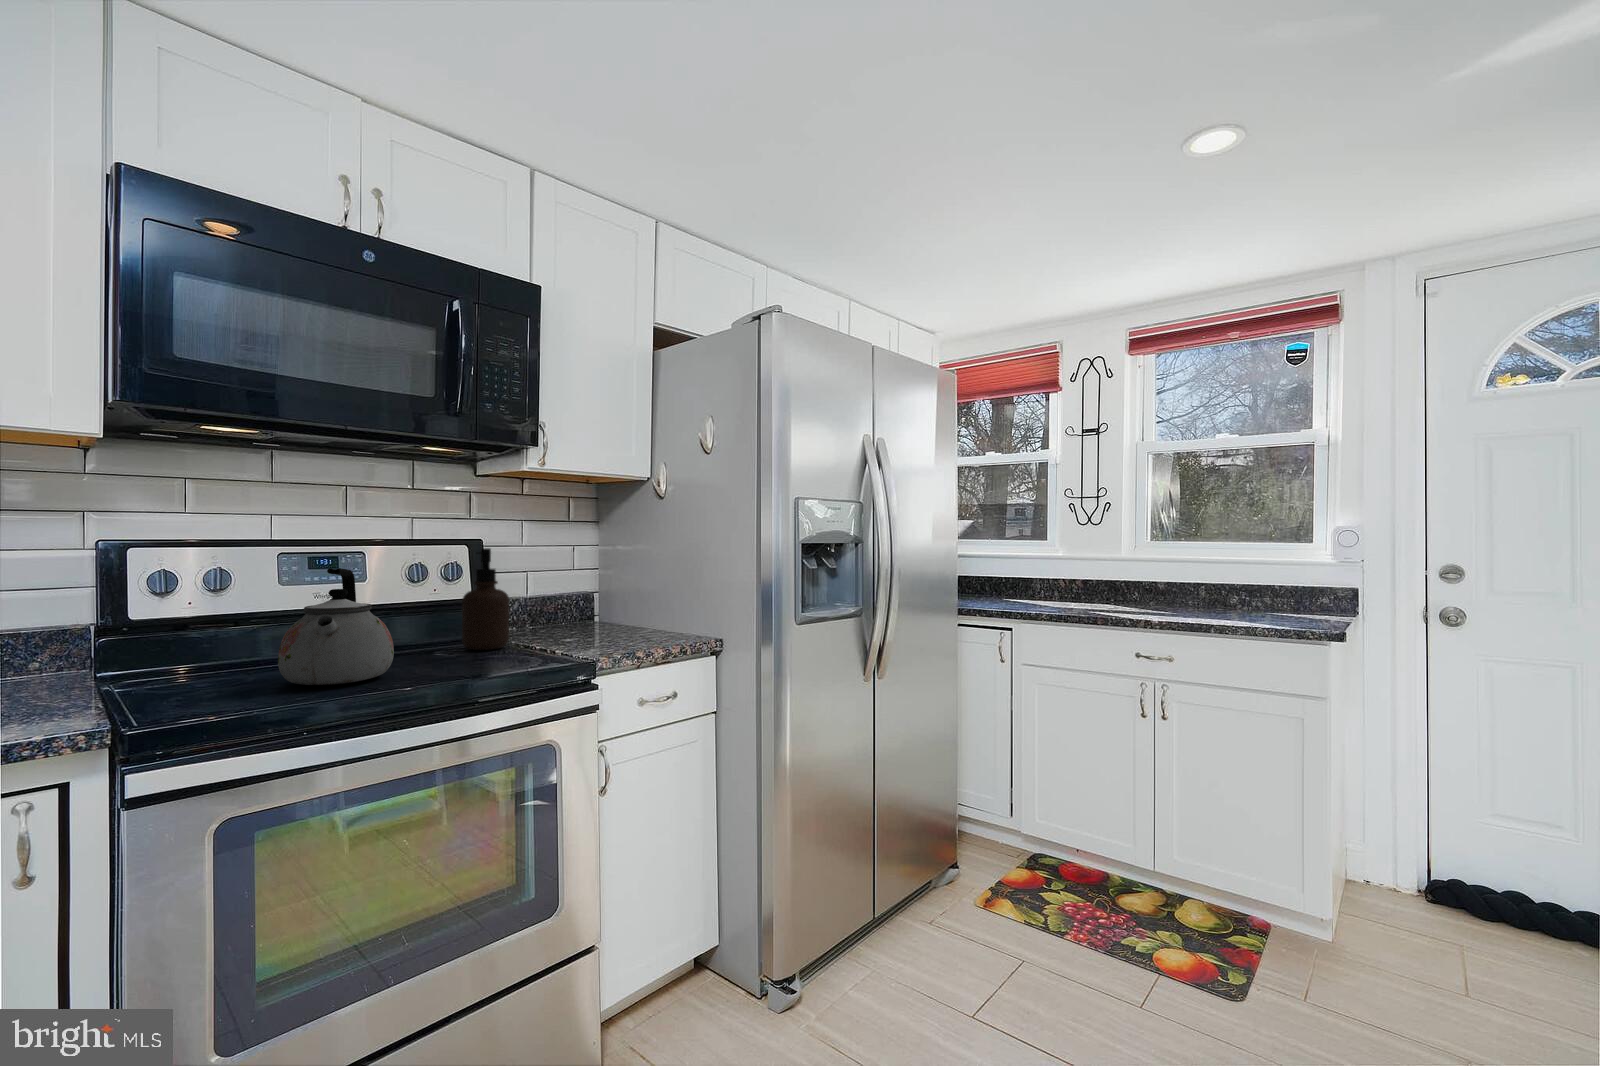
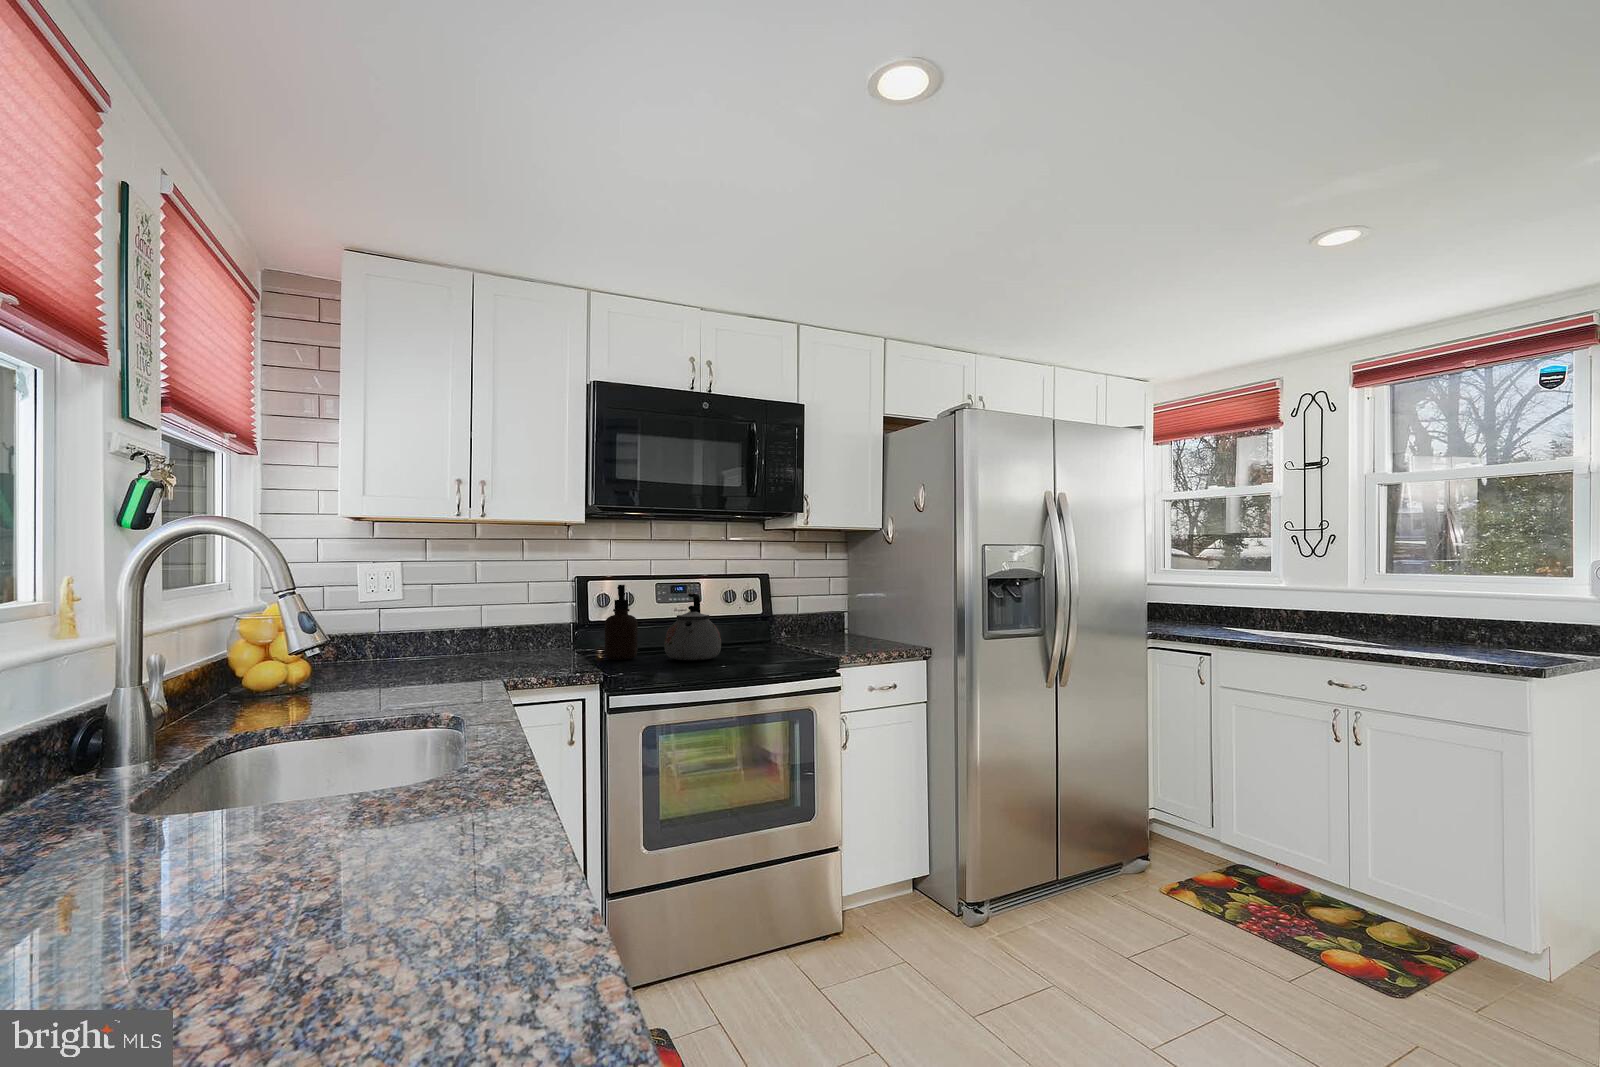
soap dispenser: present [462,548,509,650] -> present [605,585,638,660]

